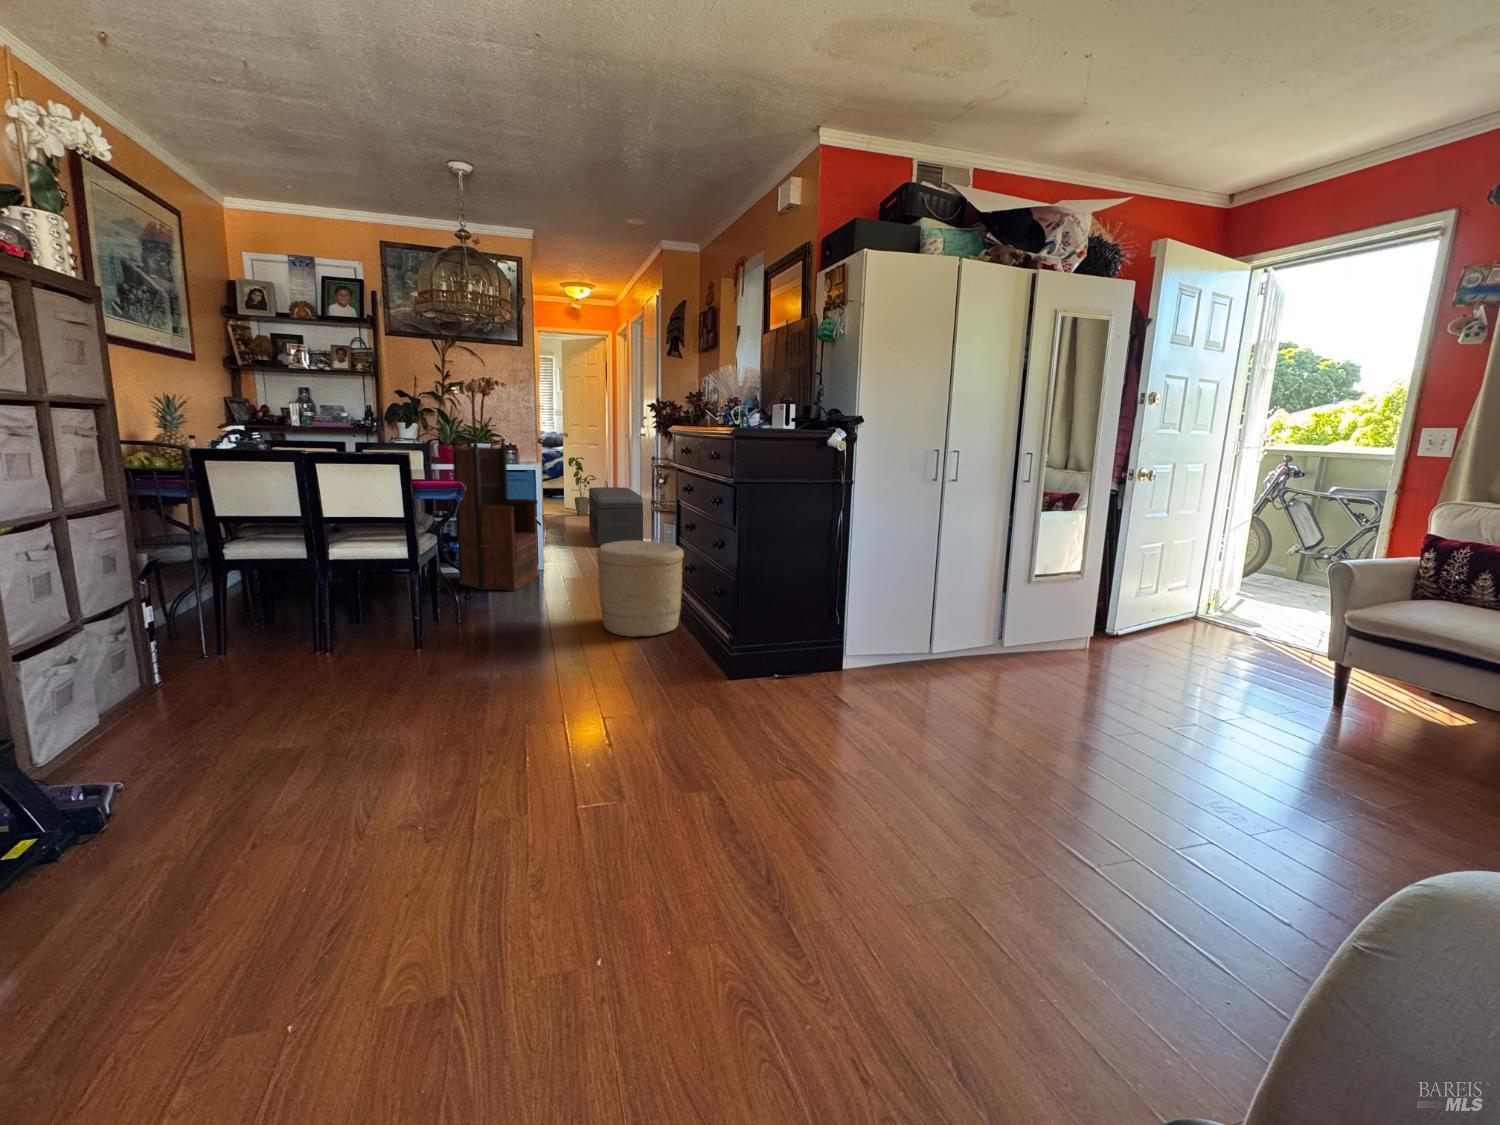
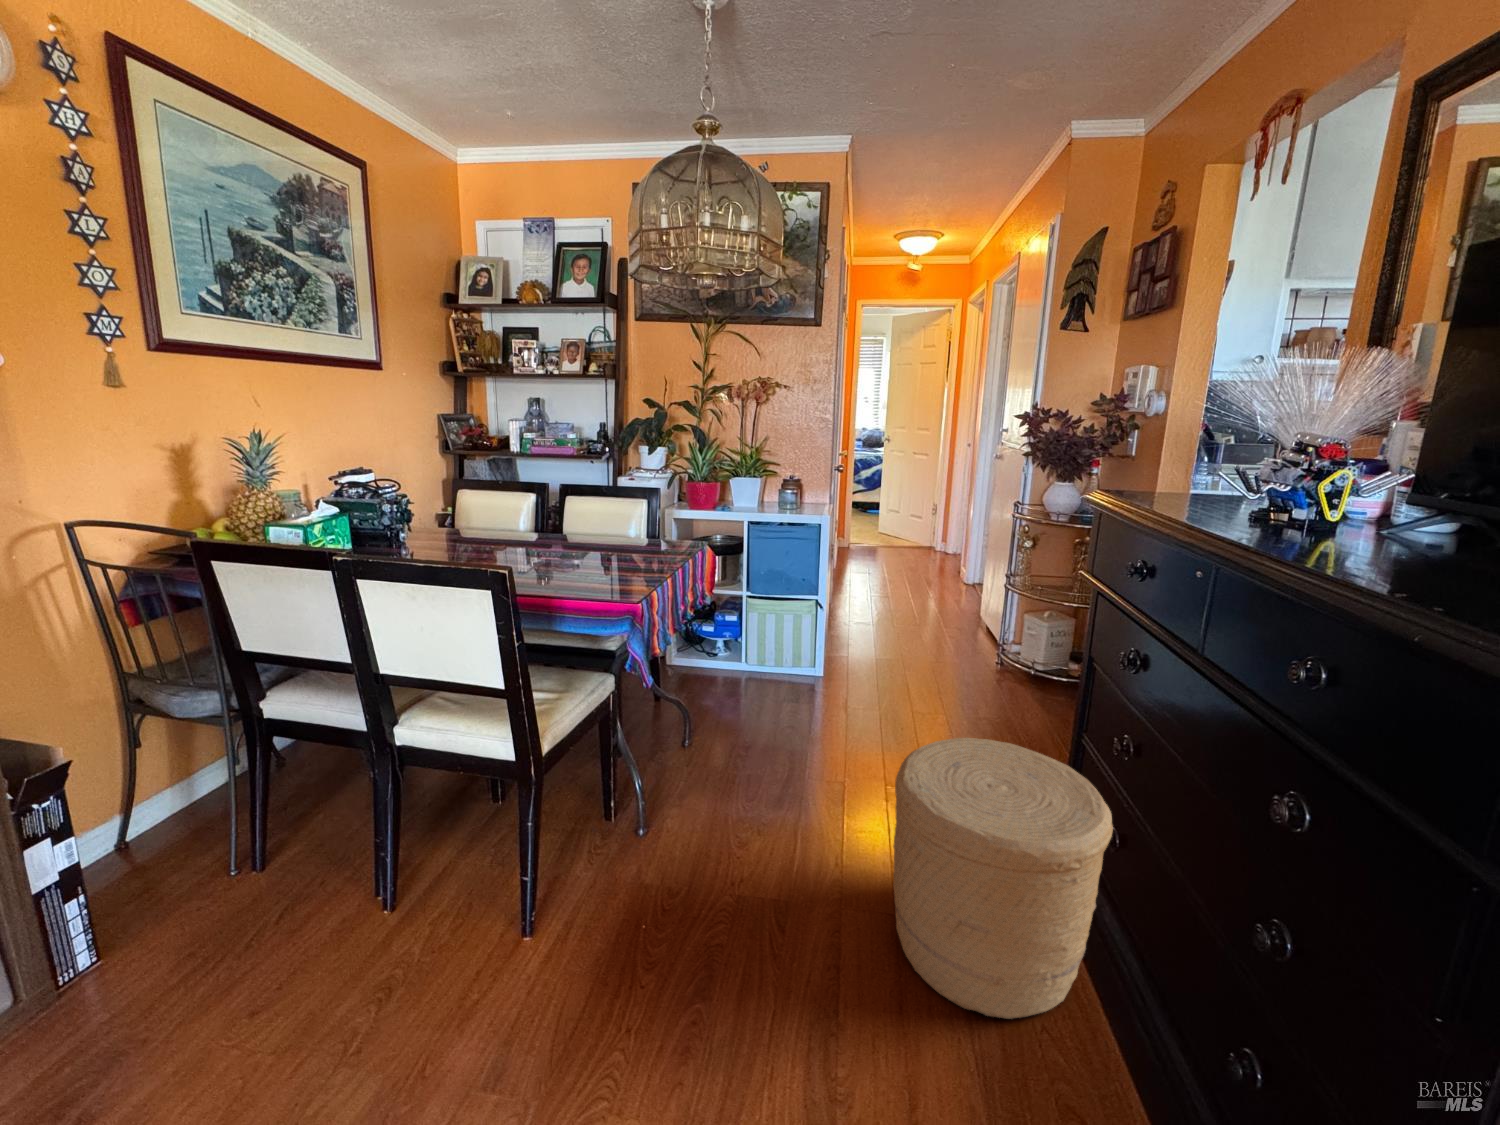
armchair: present [452,438,538,591] -> none [692,474,818,732]
house plant: present [568,457,596,515] -> none [886,471,922,545]
storage bench: present [589,487,643,546] -> none [903,523,988,627]

